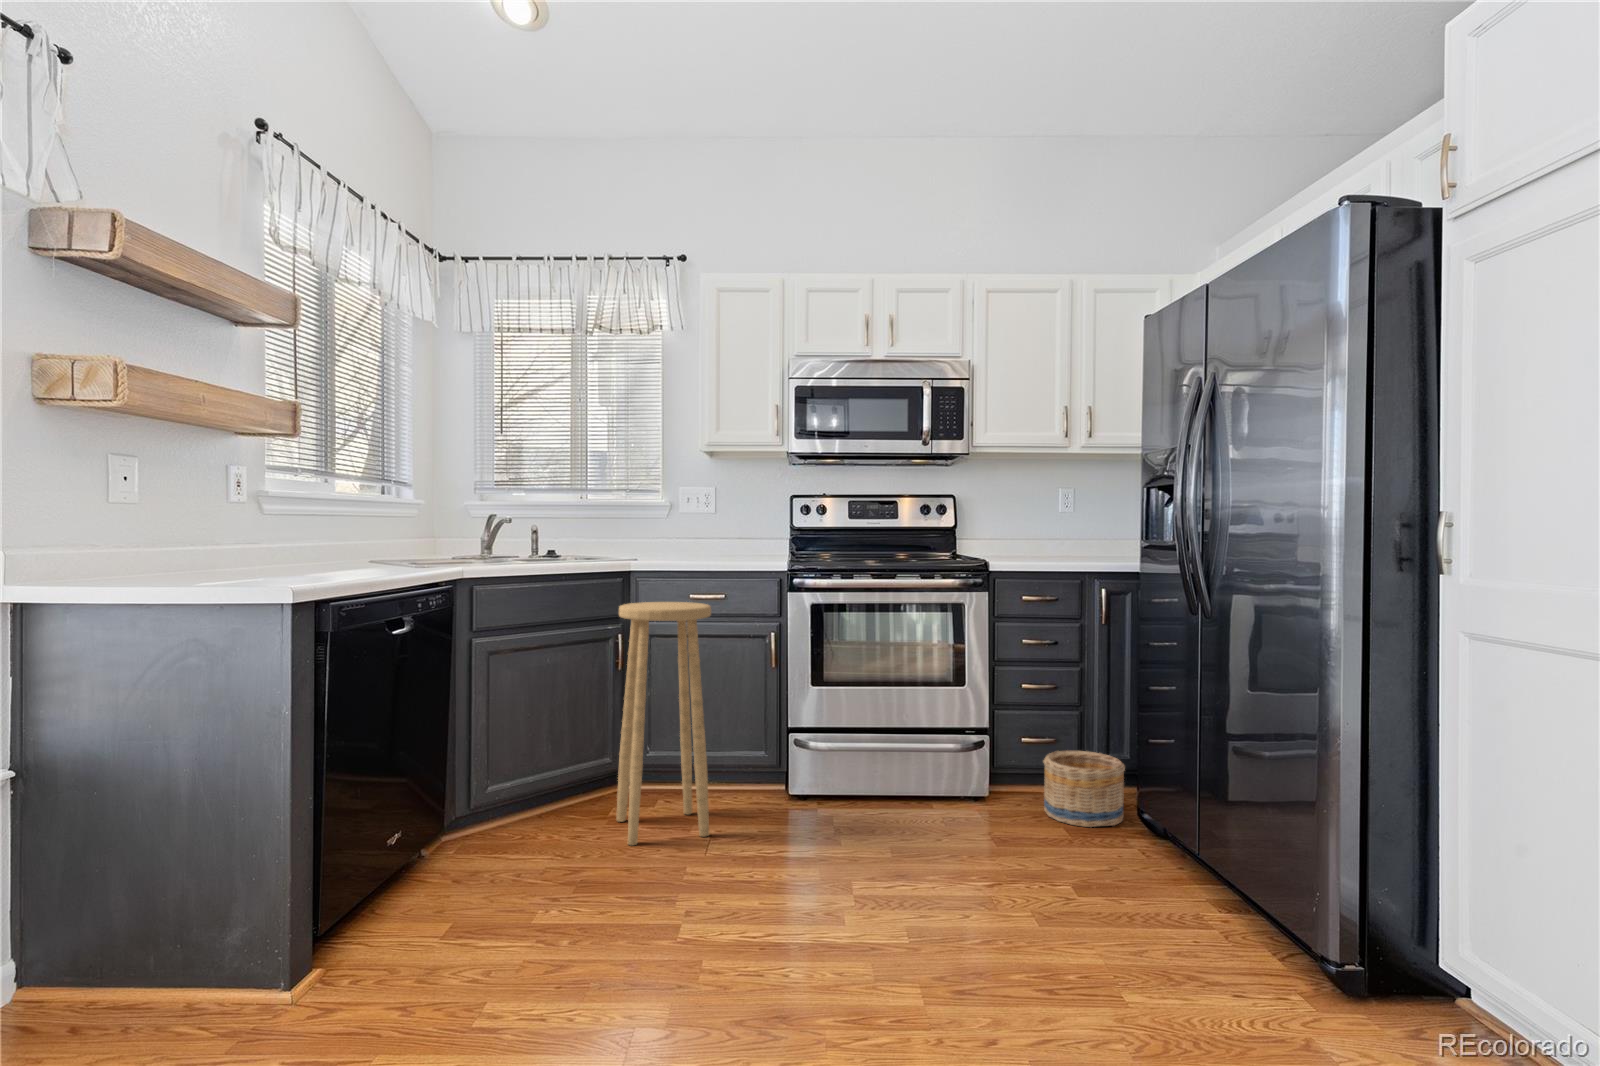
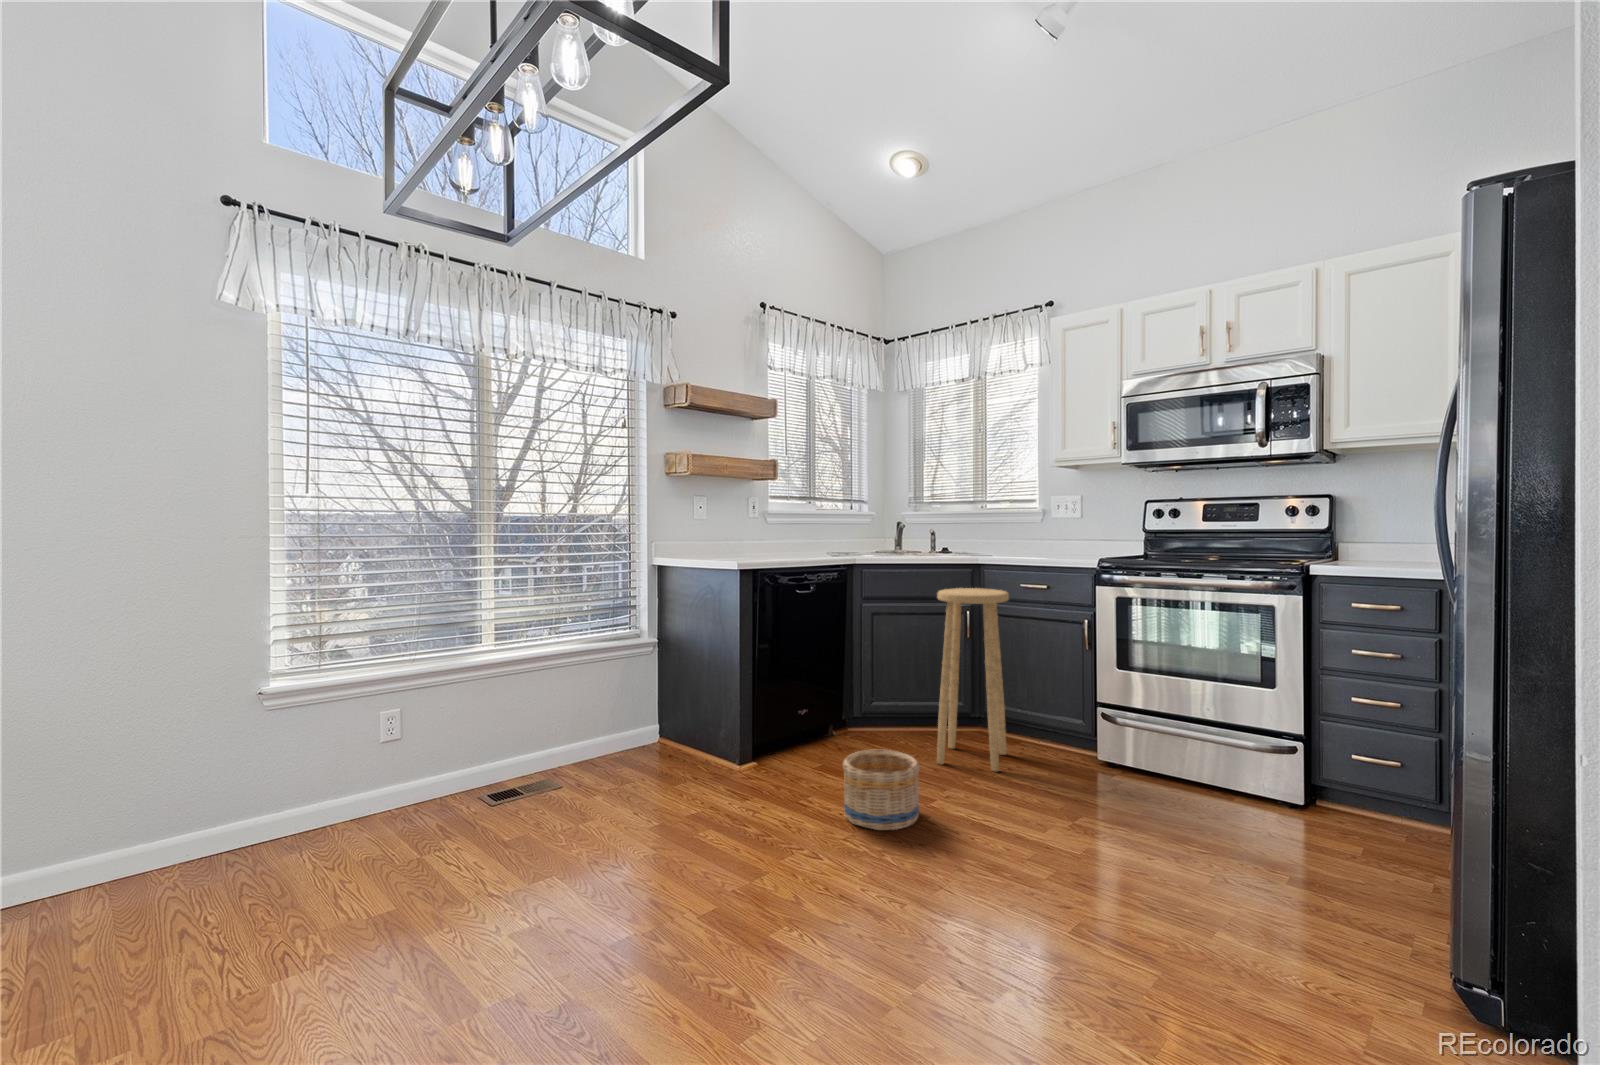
basket: present [1043,750,1125,827] -> present [843,750,920,830]

